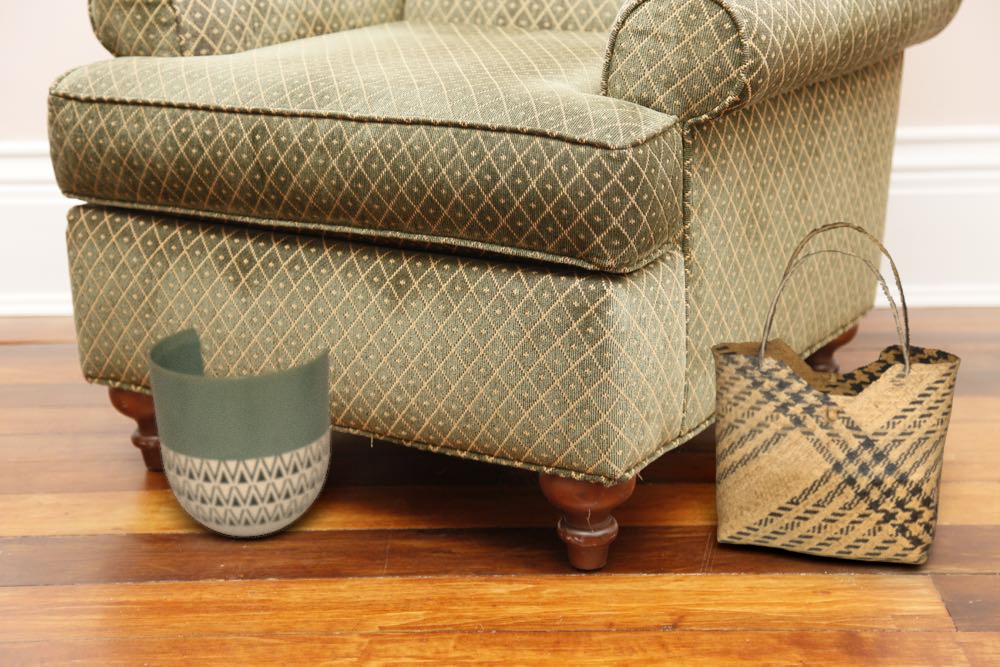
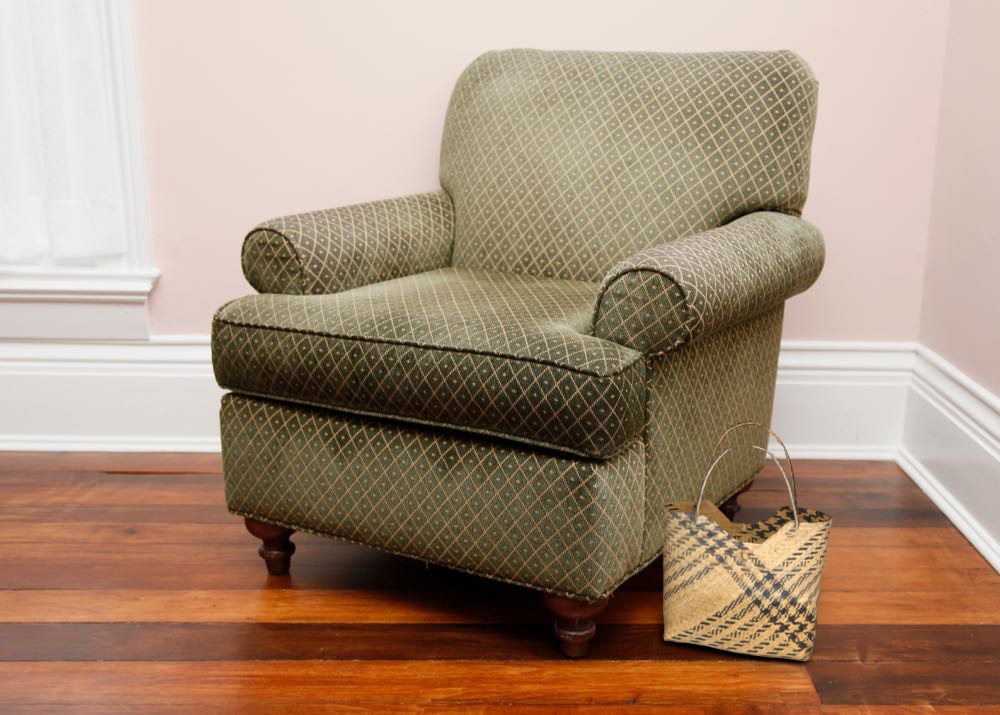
planter: present [147,327,331,537] -> none [274,475,400,628]

